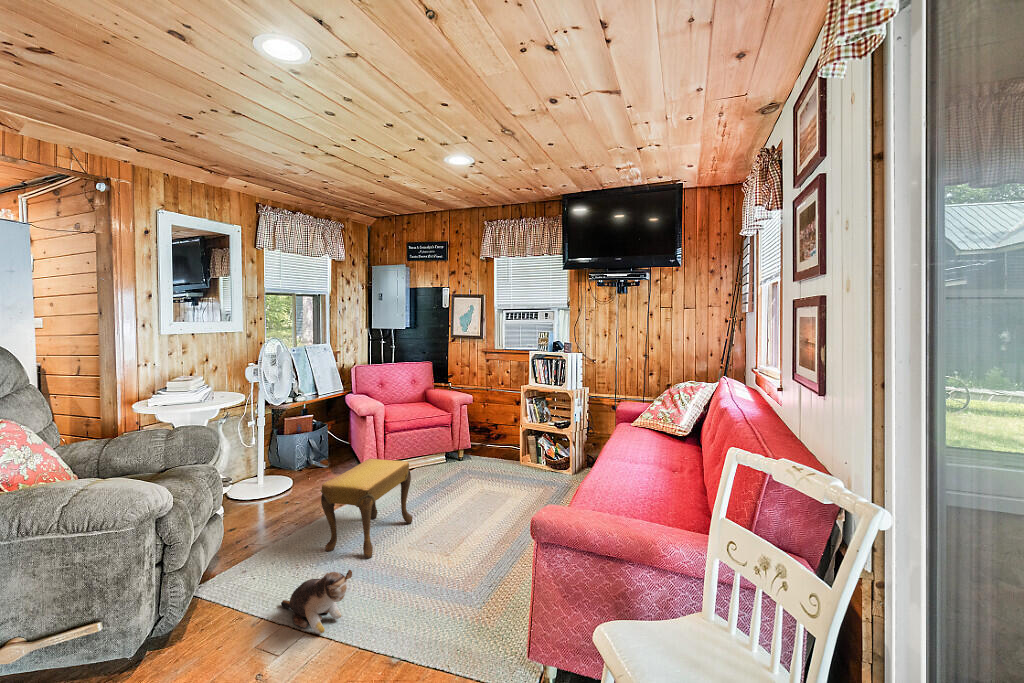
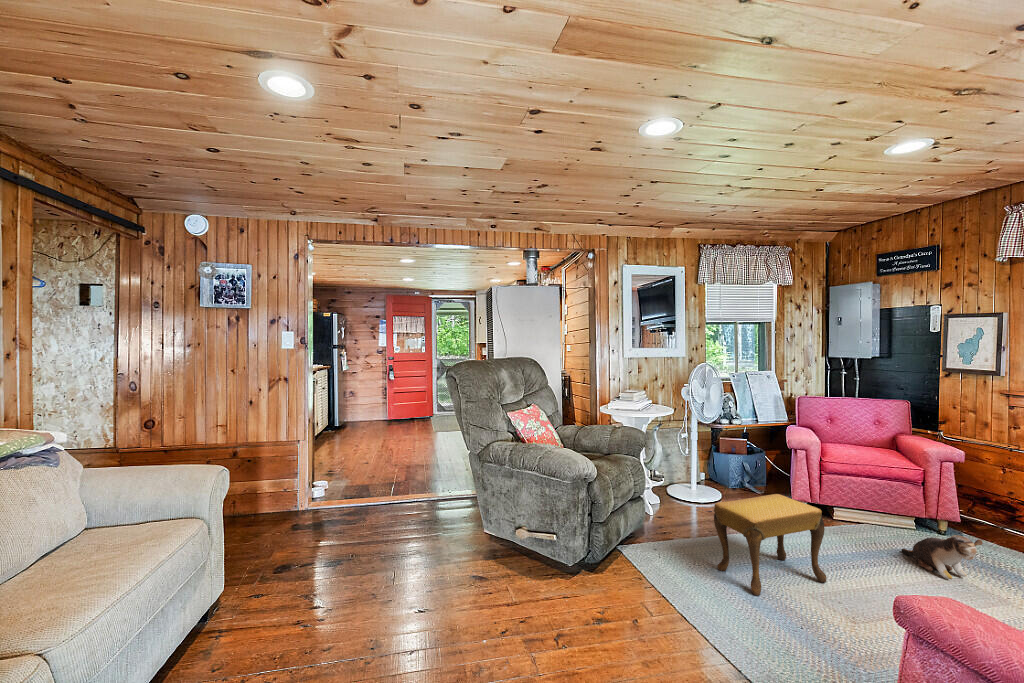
plush toy: present [281,570,352,634] -> present [901,535,983,579]

